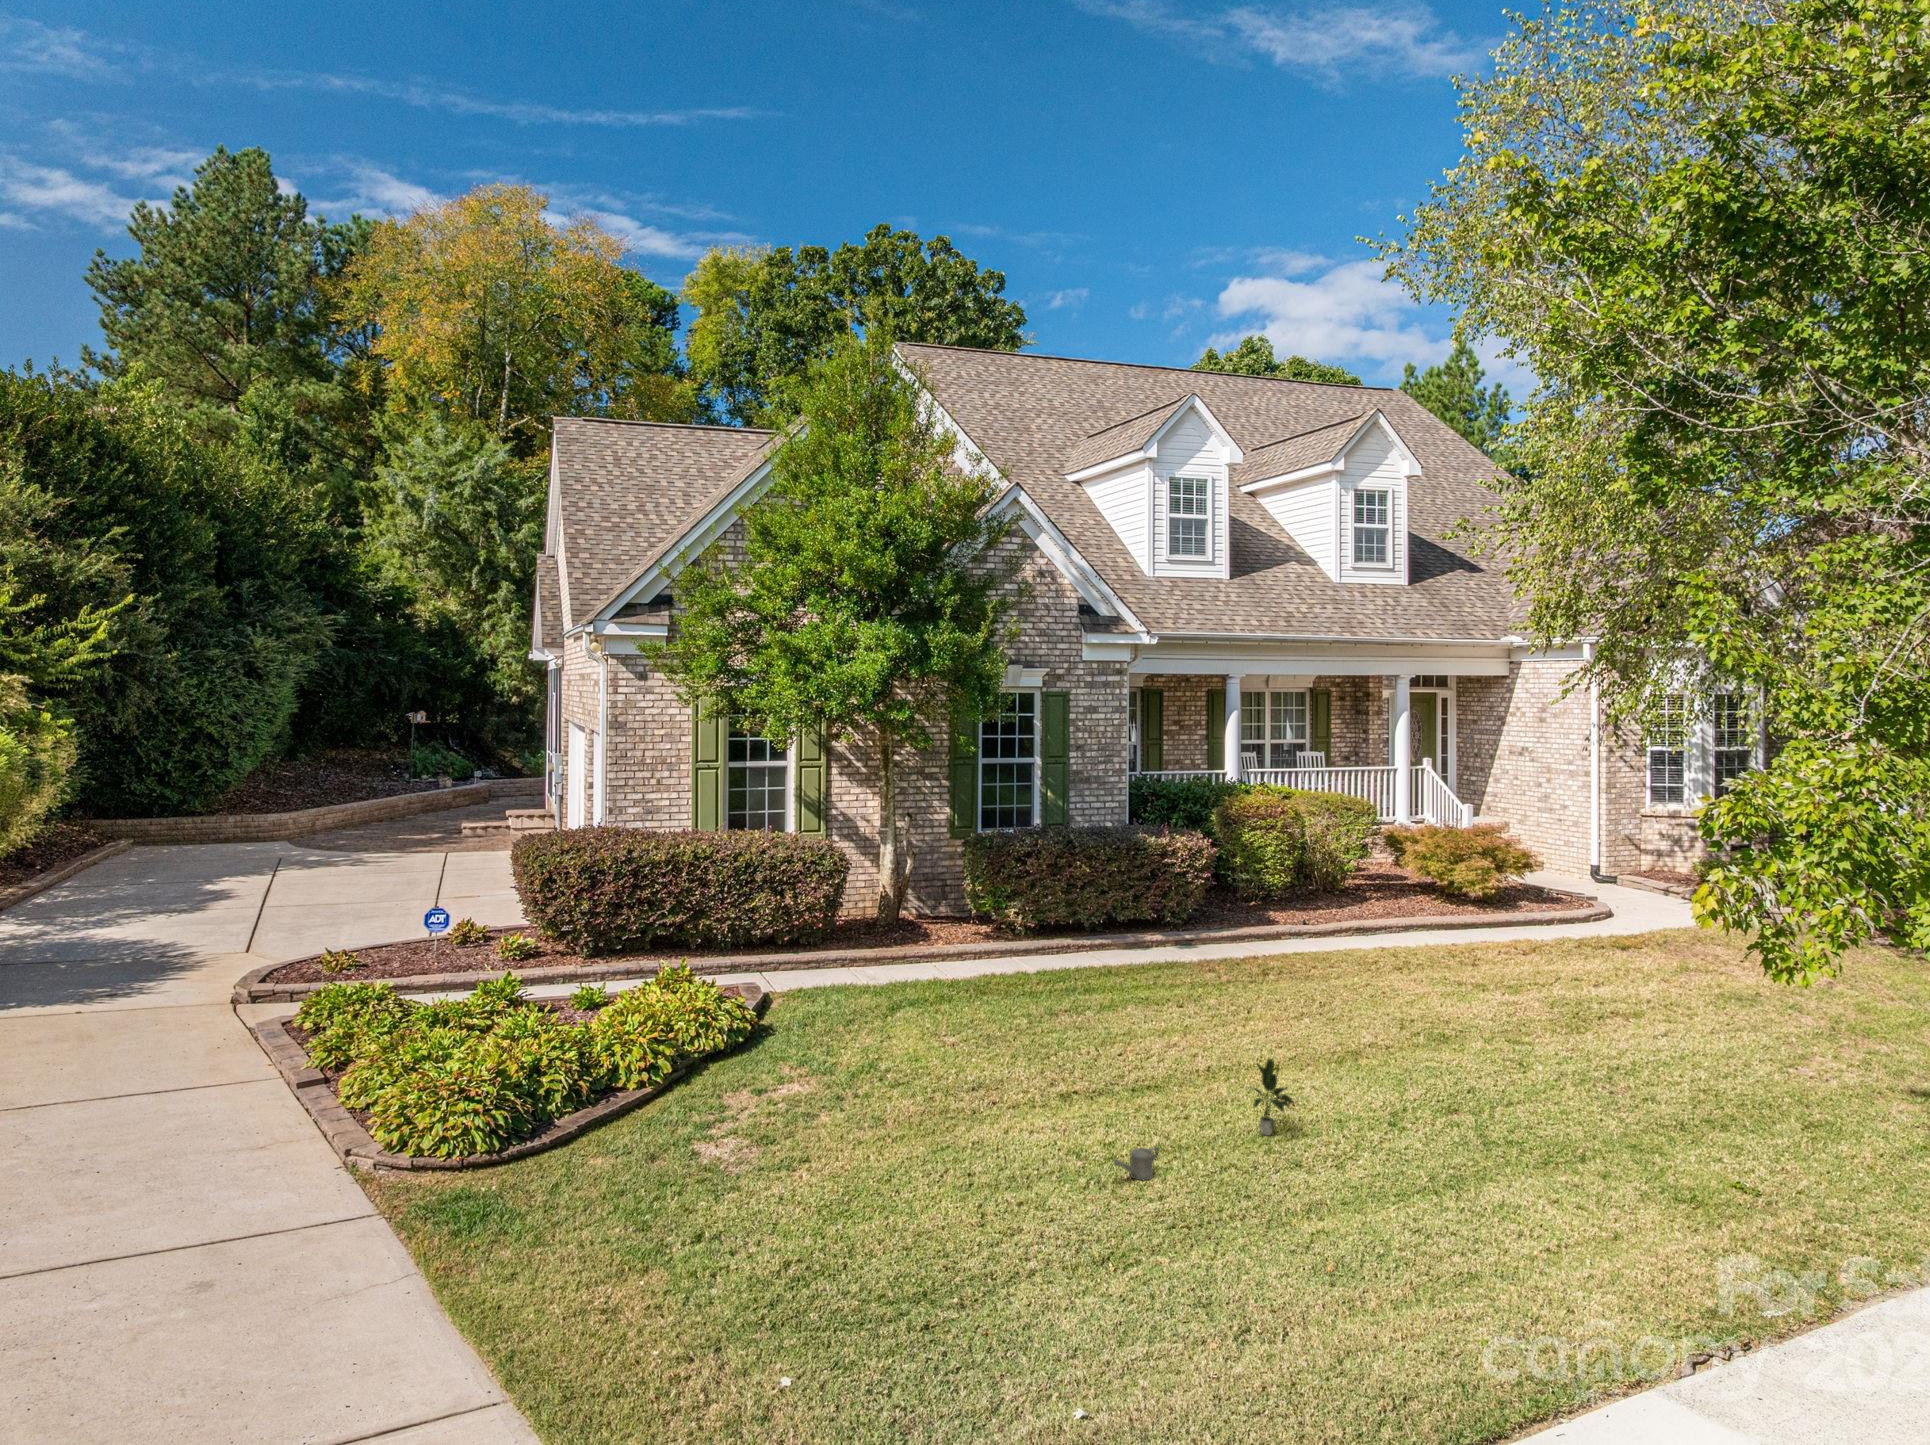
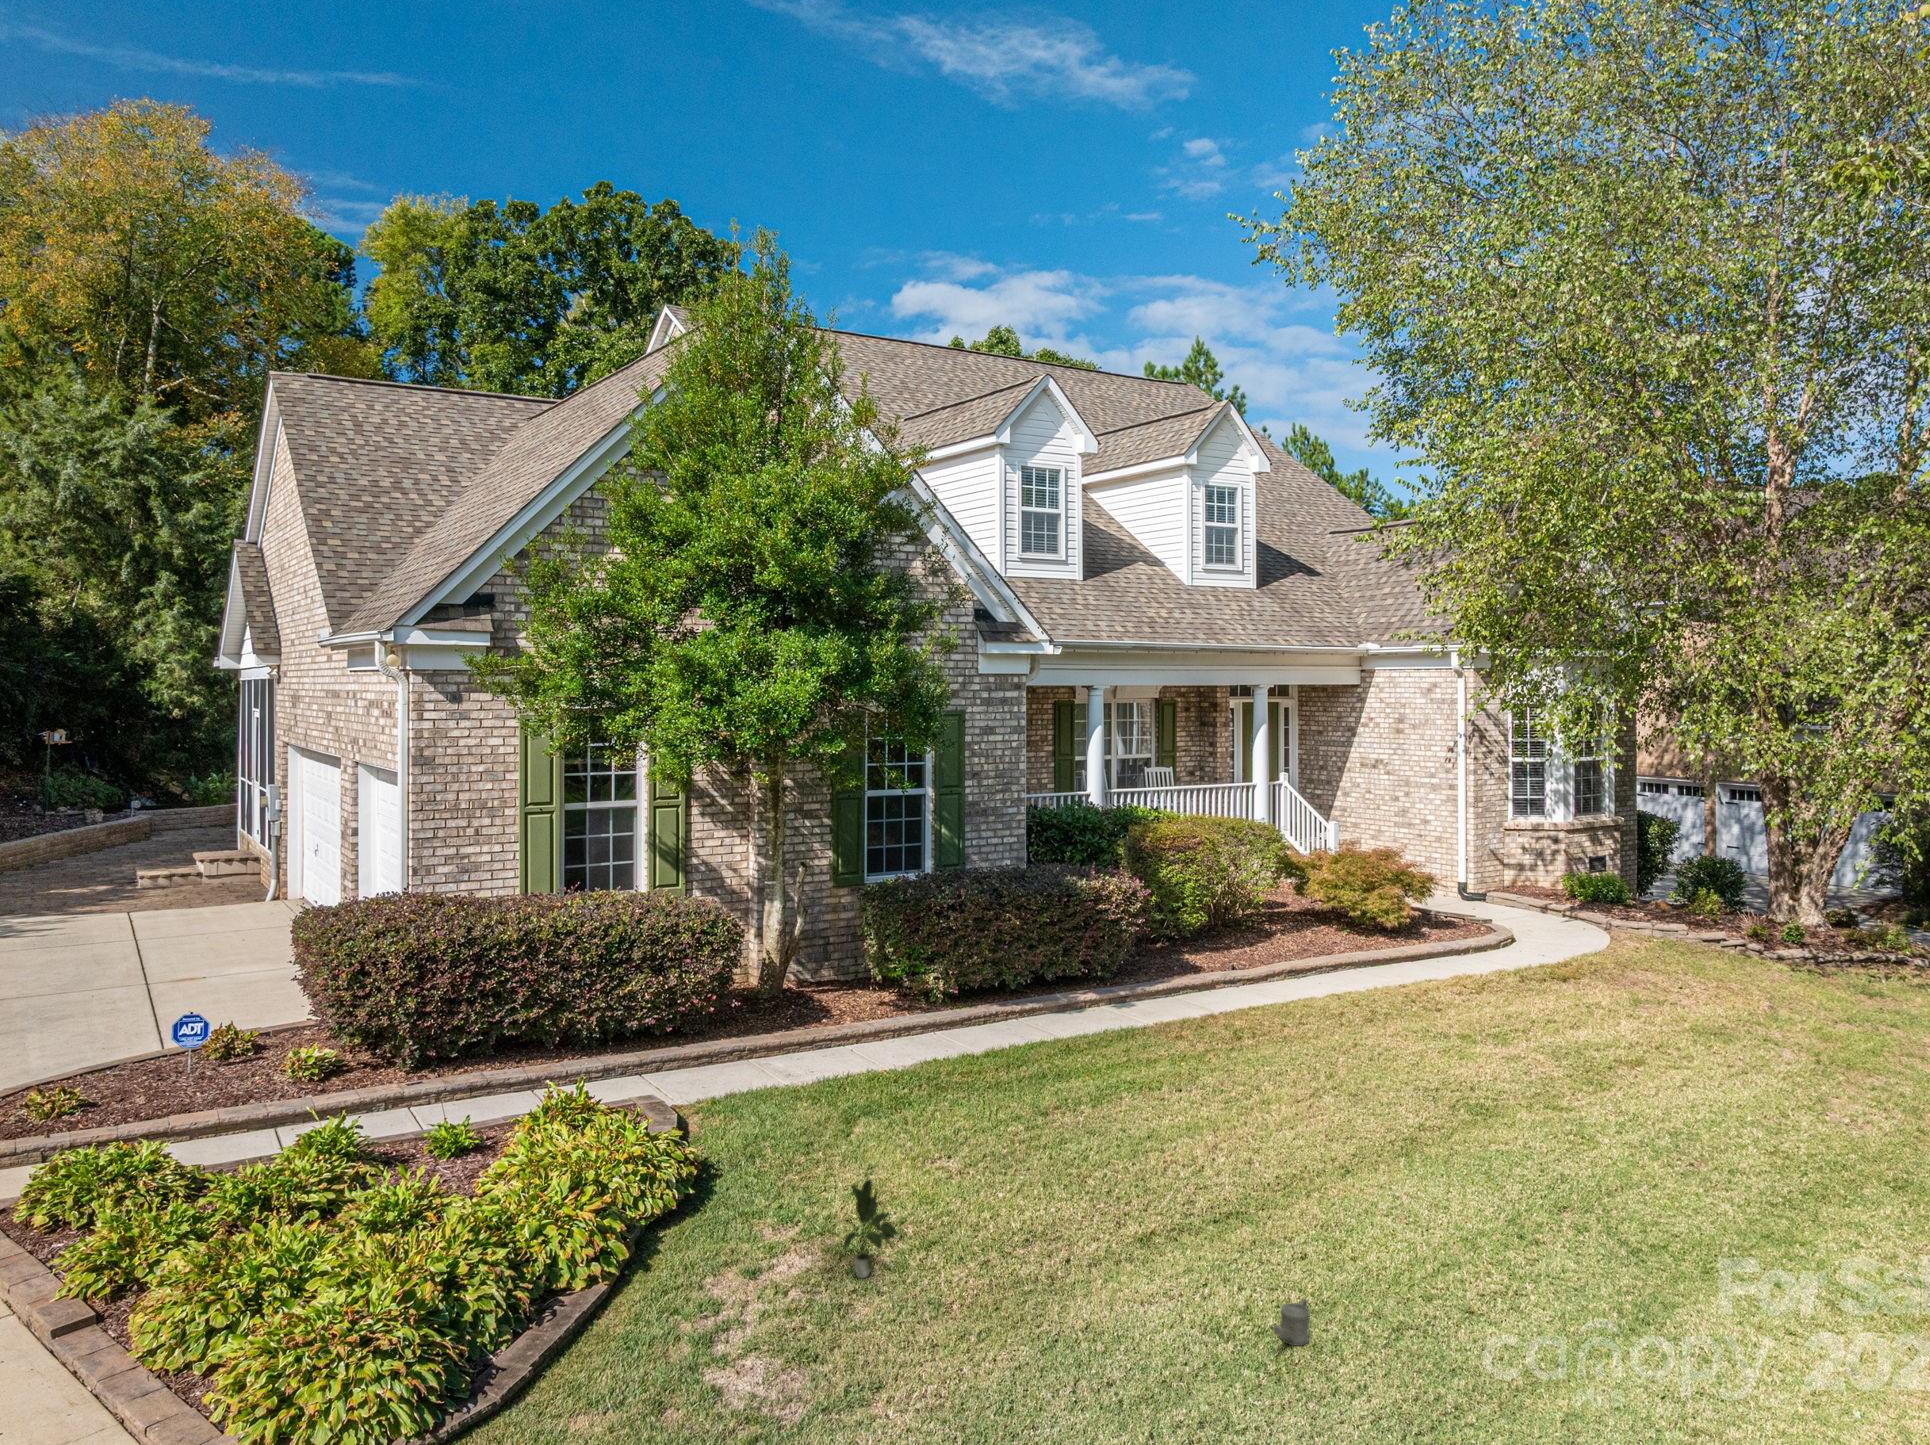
potted plant: present [1249,1059,1294,1136] -> present [843,1180,898,1278]

